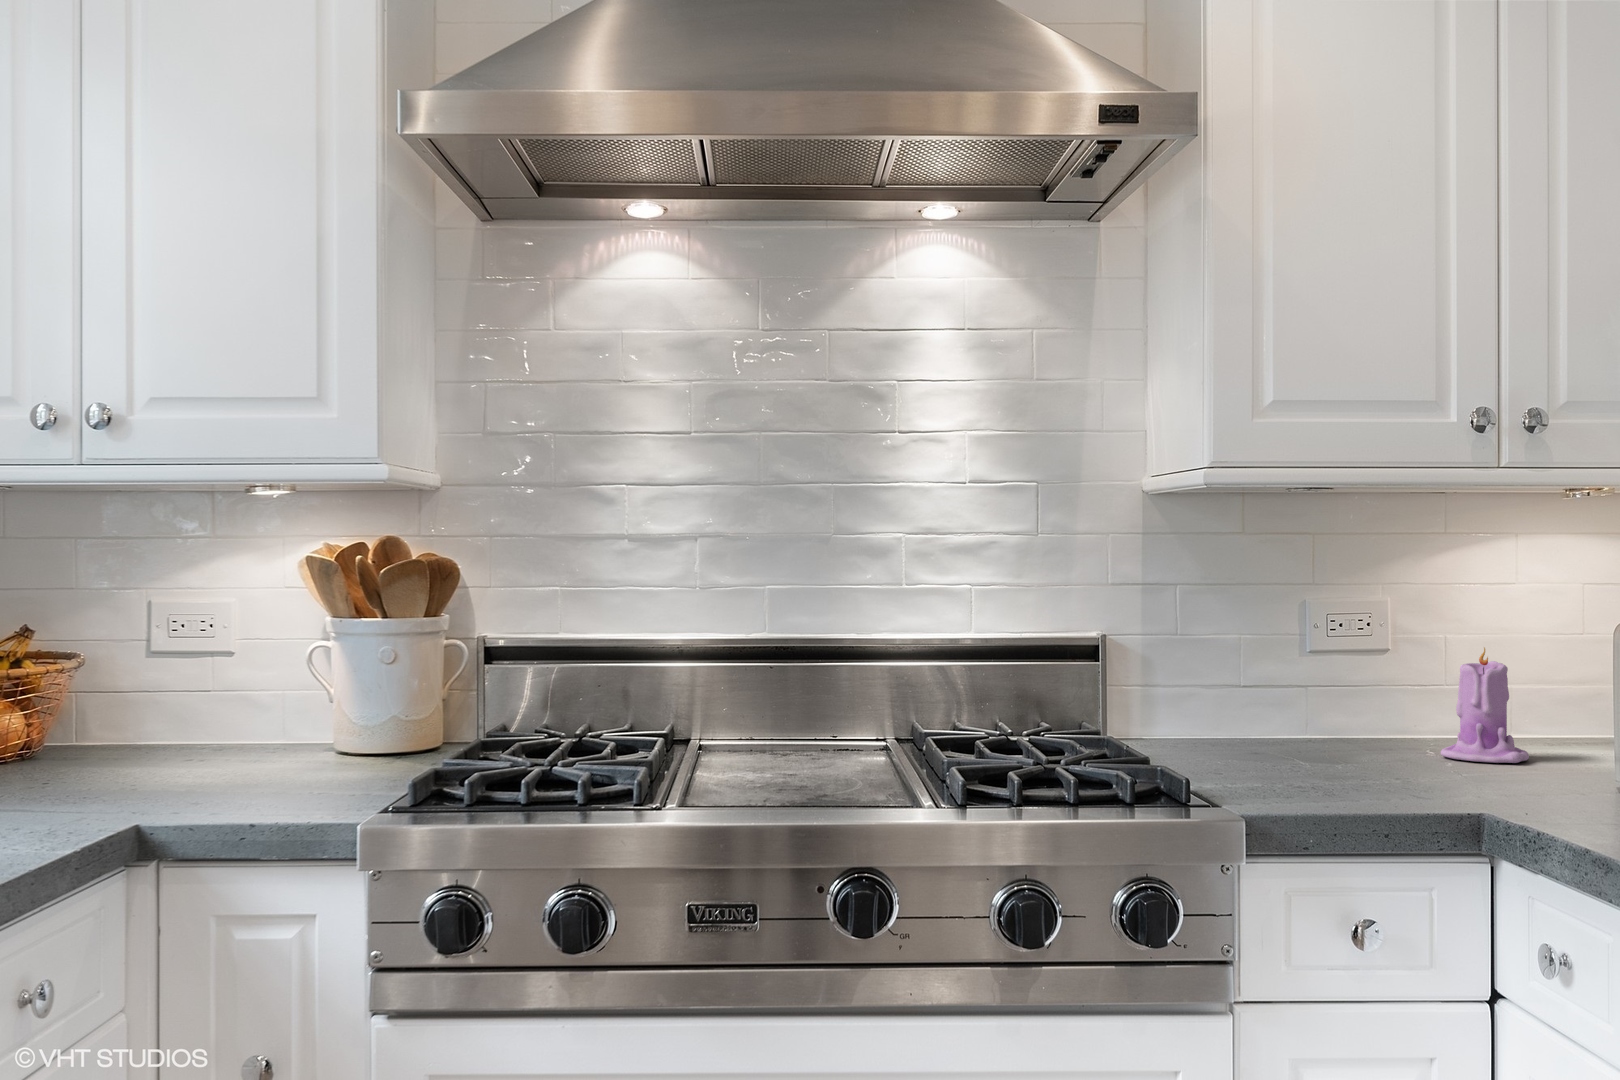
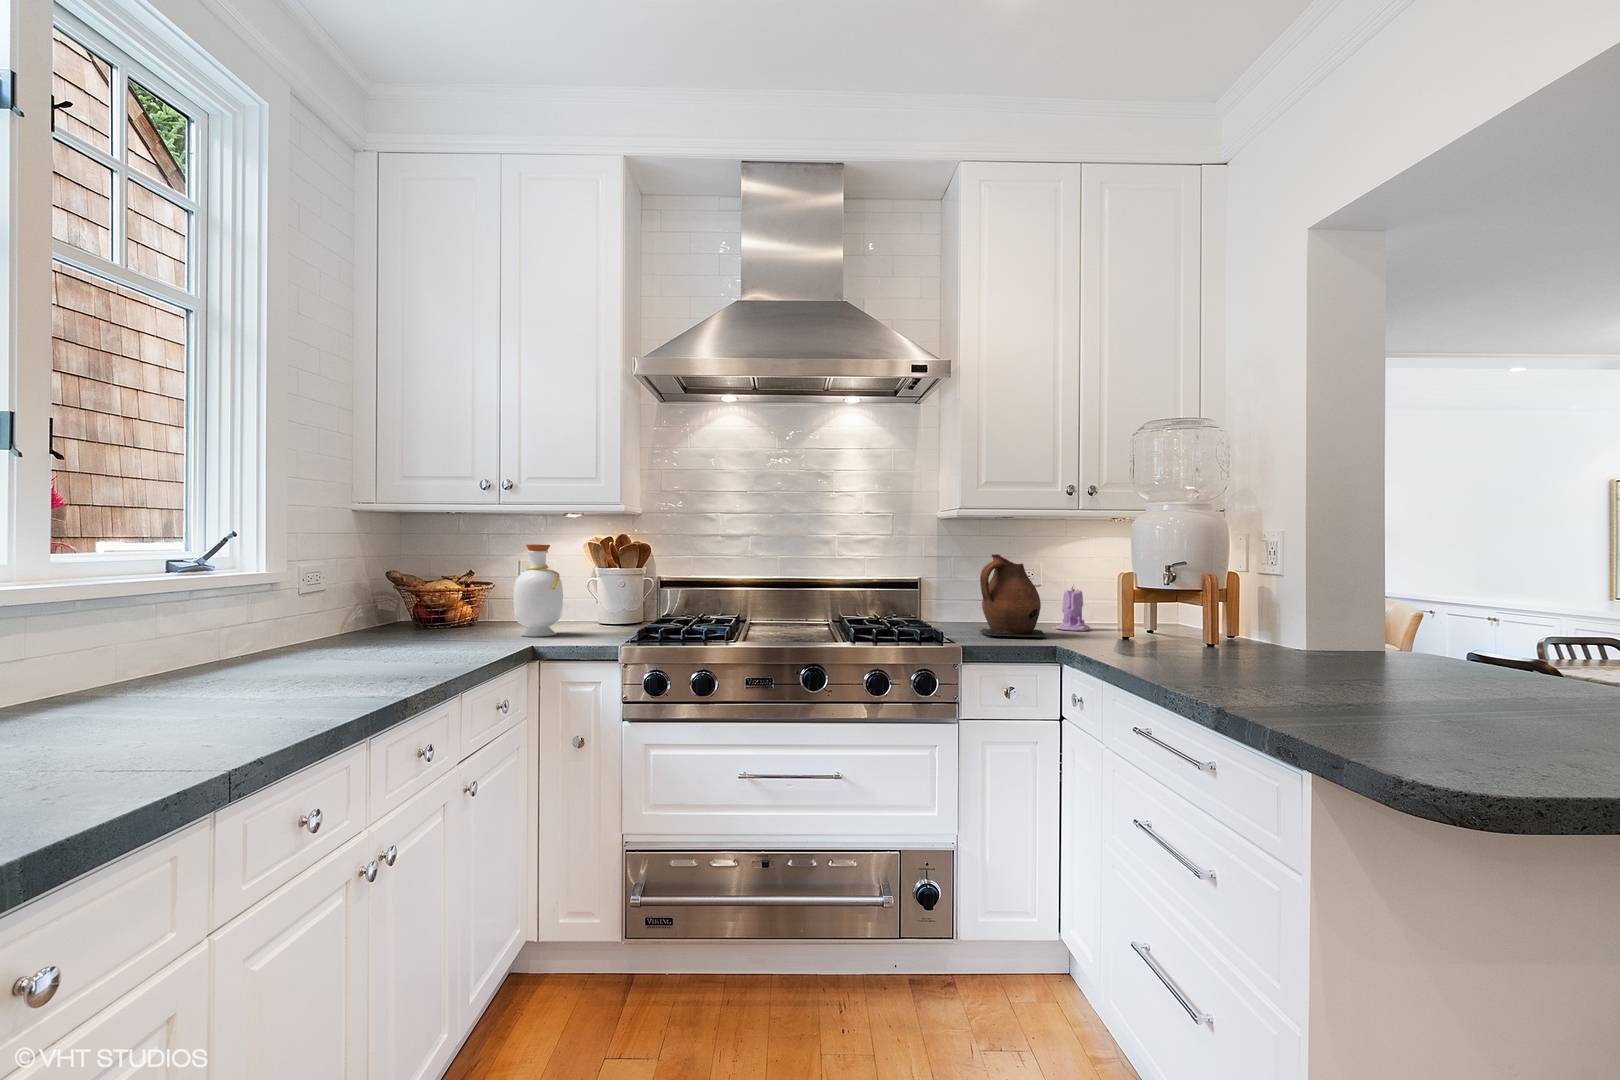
bottle: none [106,563,235,793] -> present [513,544,563,636]
ceramic pitcher: none [1259,578,1445,792] -> present [980,554,1046,638]

